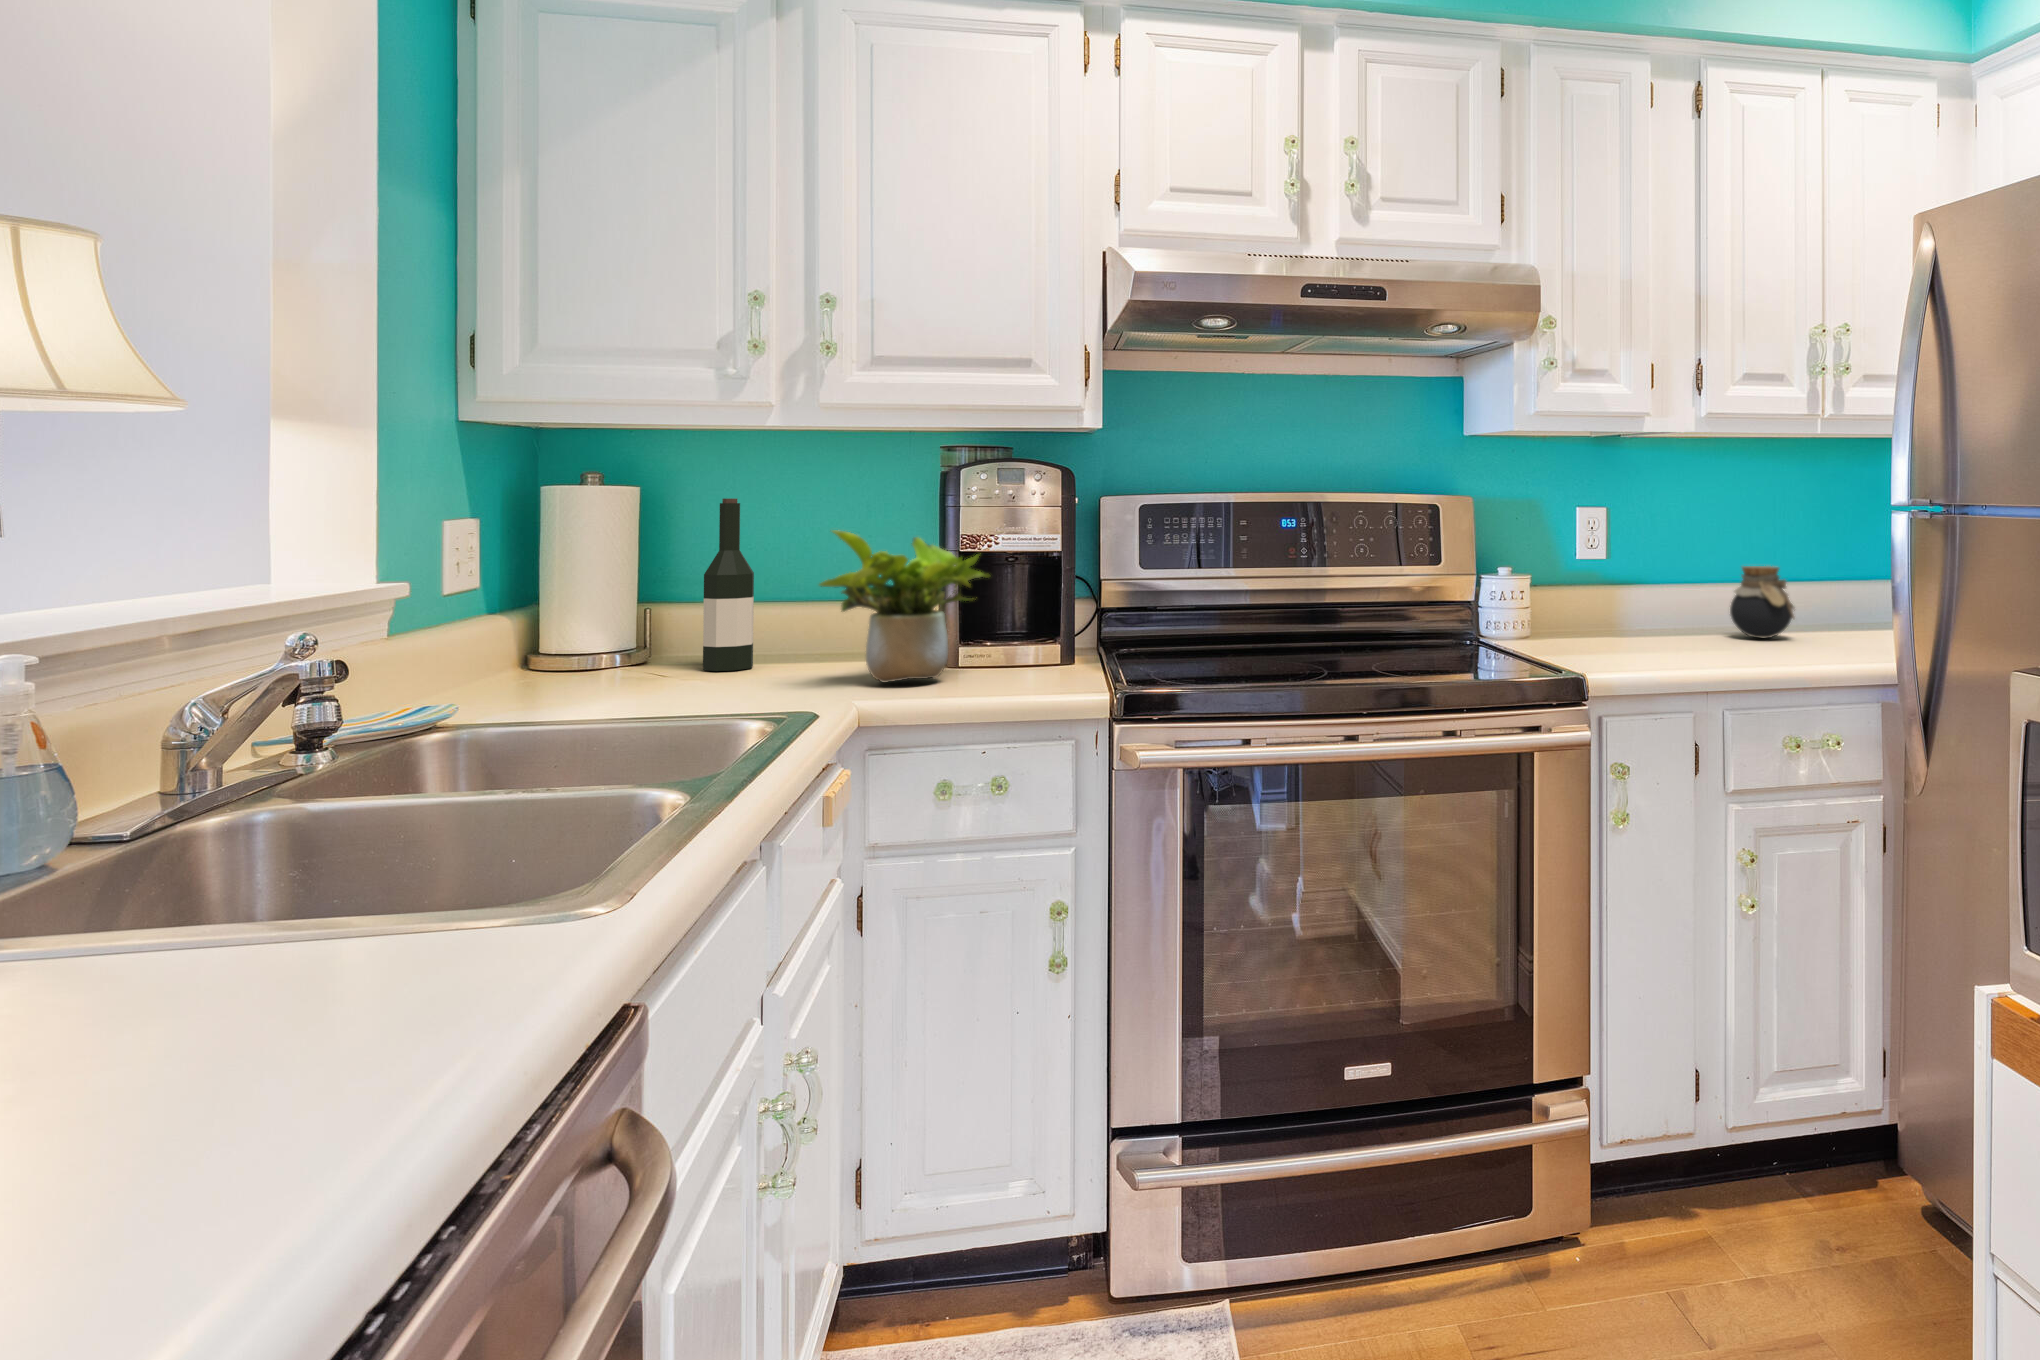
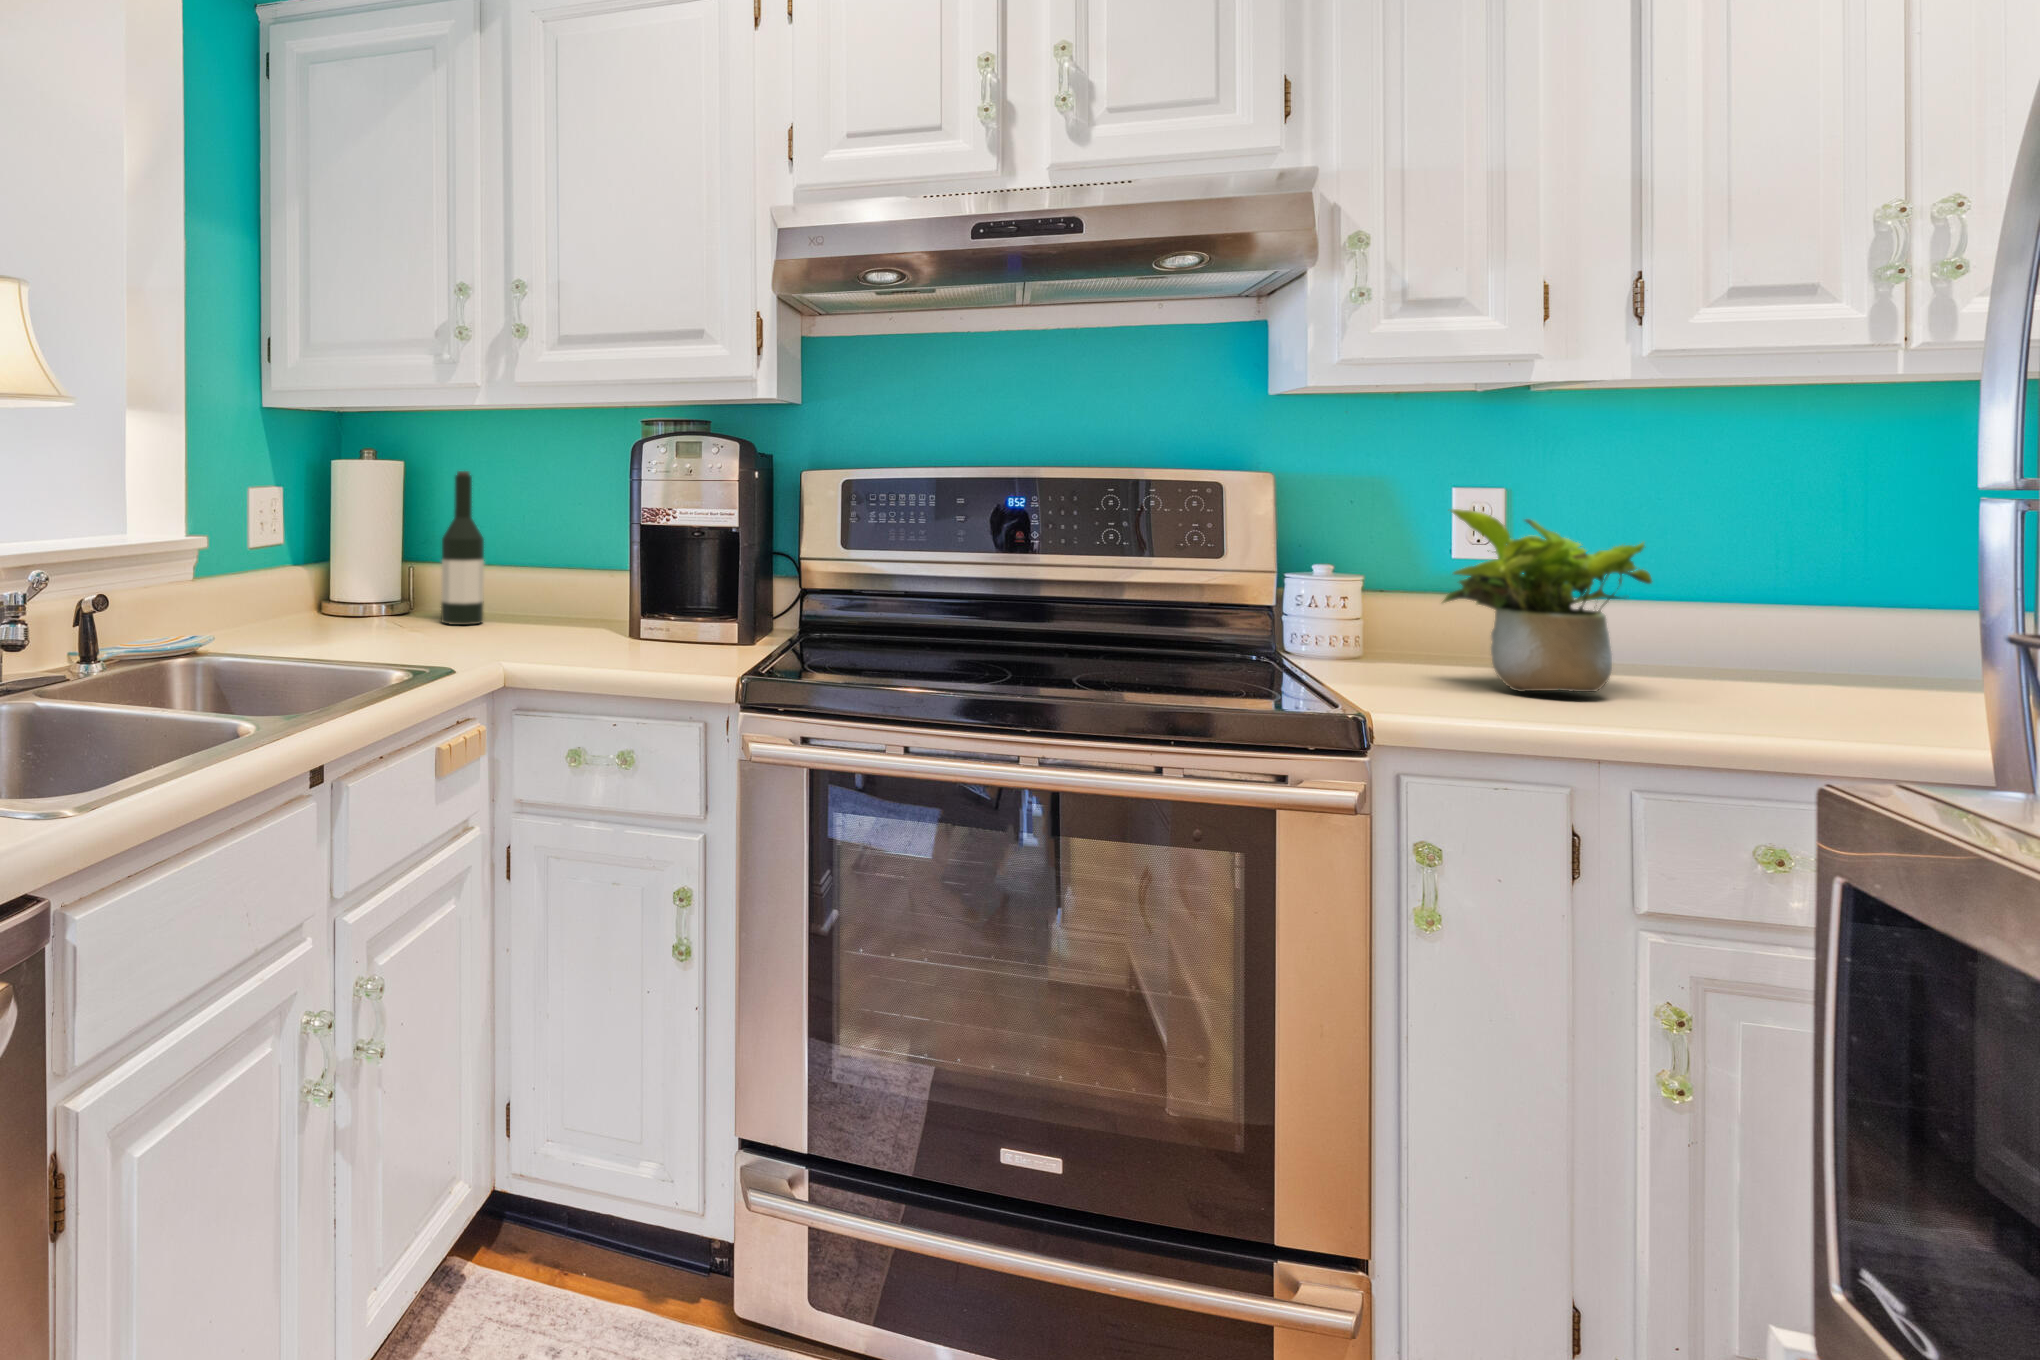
potted plant: present [819,530,990,682] -> present [1443,509,1652,692]
jar: present [1730,566,1794,638] -> none [1719,578,1849,690]

